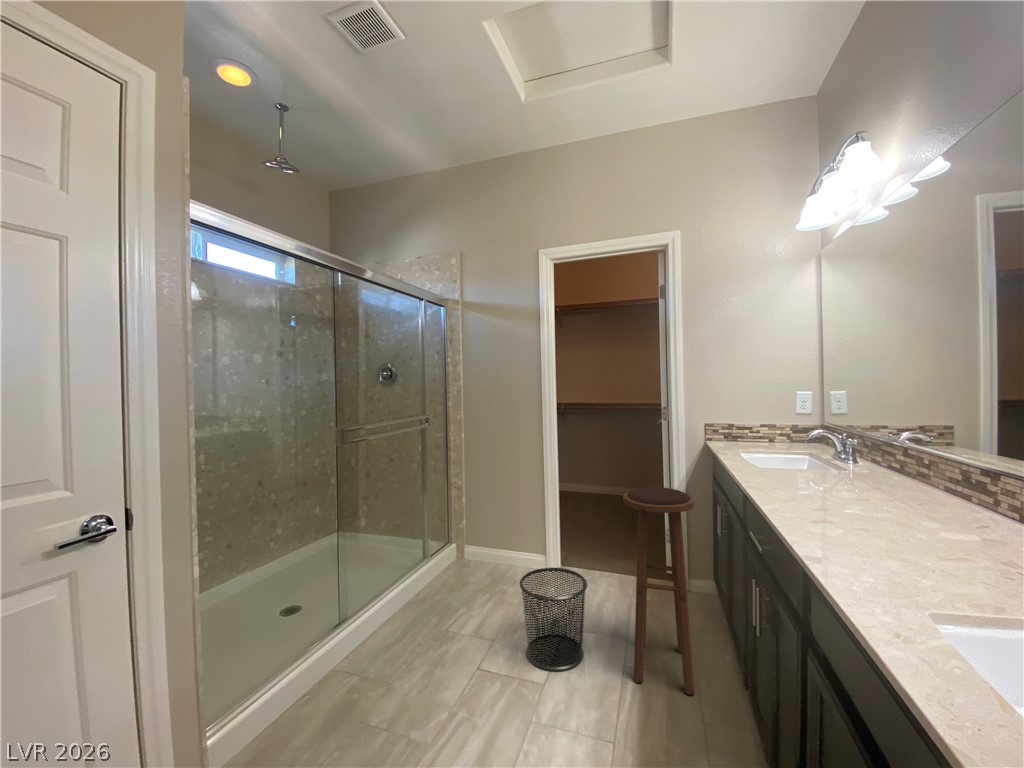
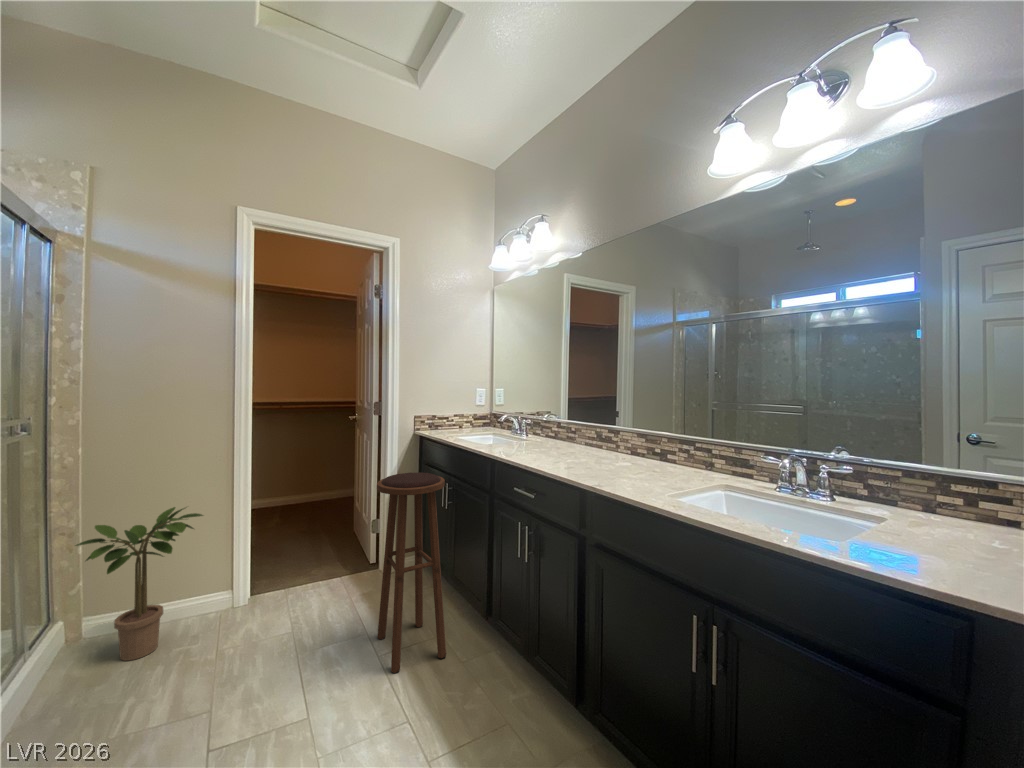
potted plant: none [456,484,521,585] -> present [75,507,203,661]
waste bin: present [520,568,587,671] -> none [244,586,336,718]

